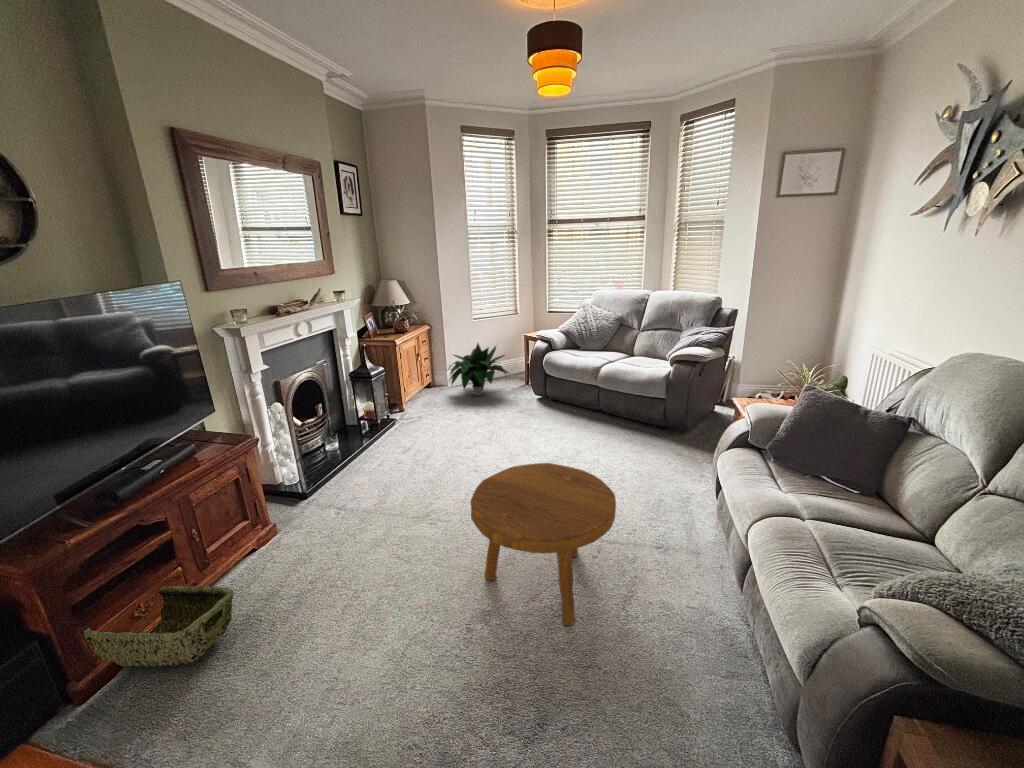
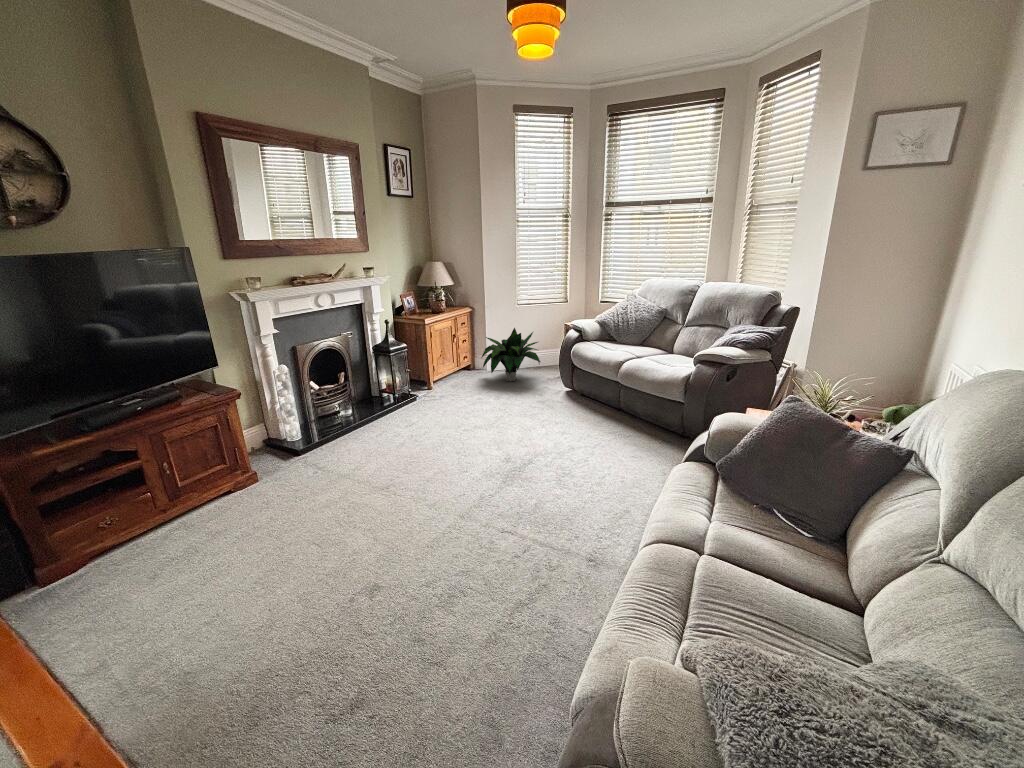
footstool: present [471,463,616,626] -> none [357,449,514,622]
woven basket: present [84,586,233,667] -> none [43,506,167,575]

